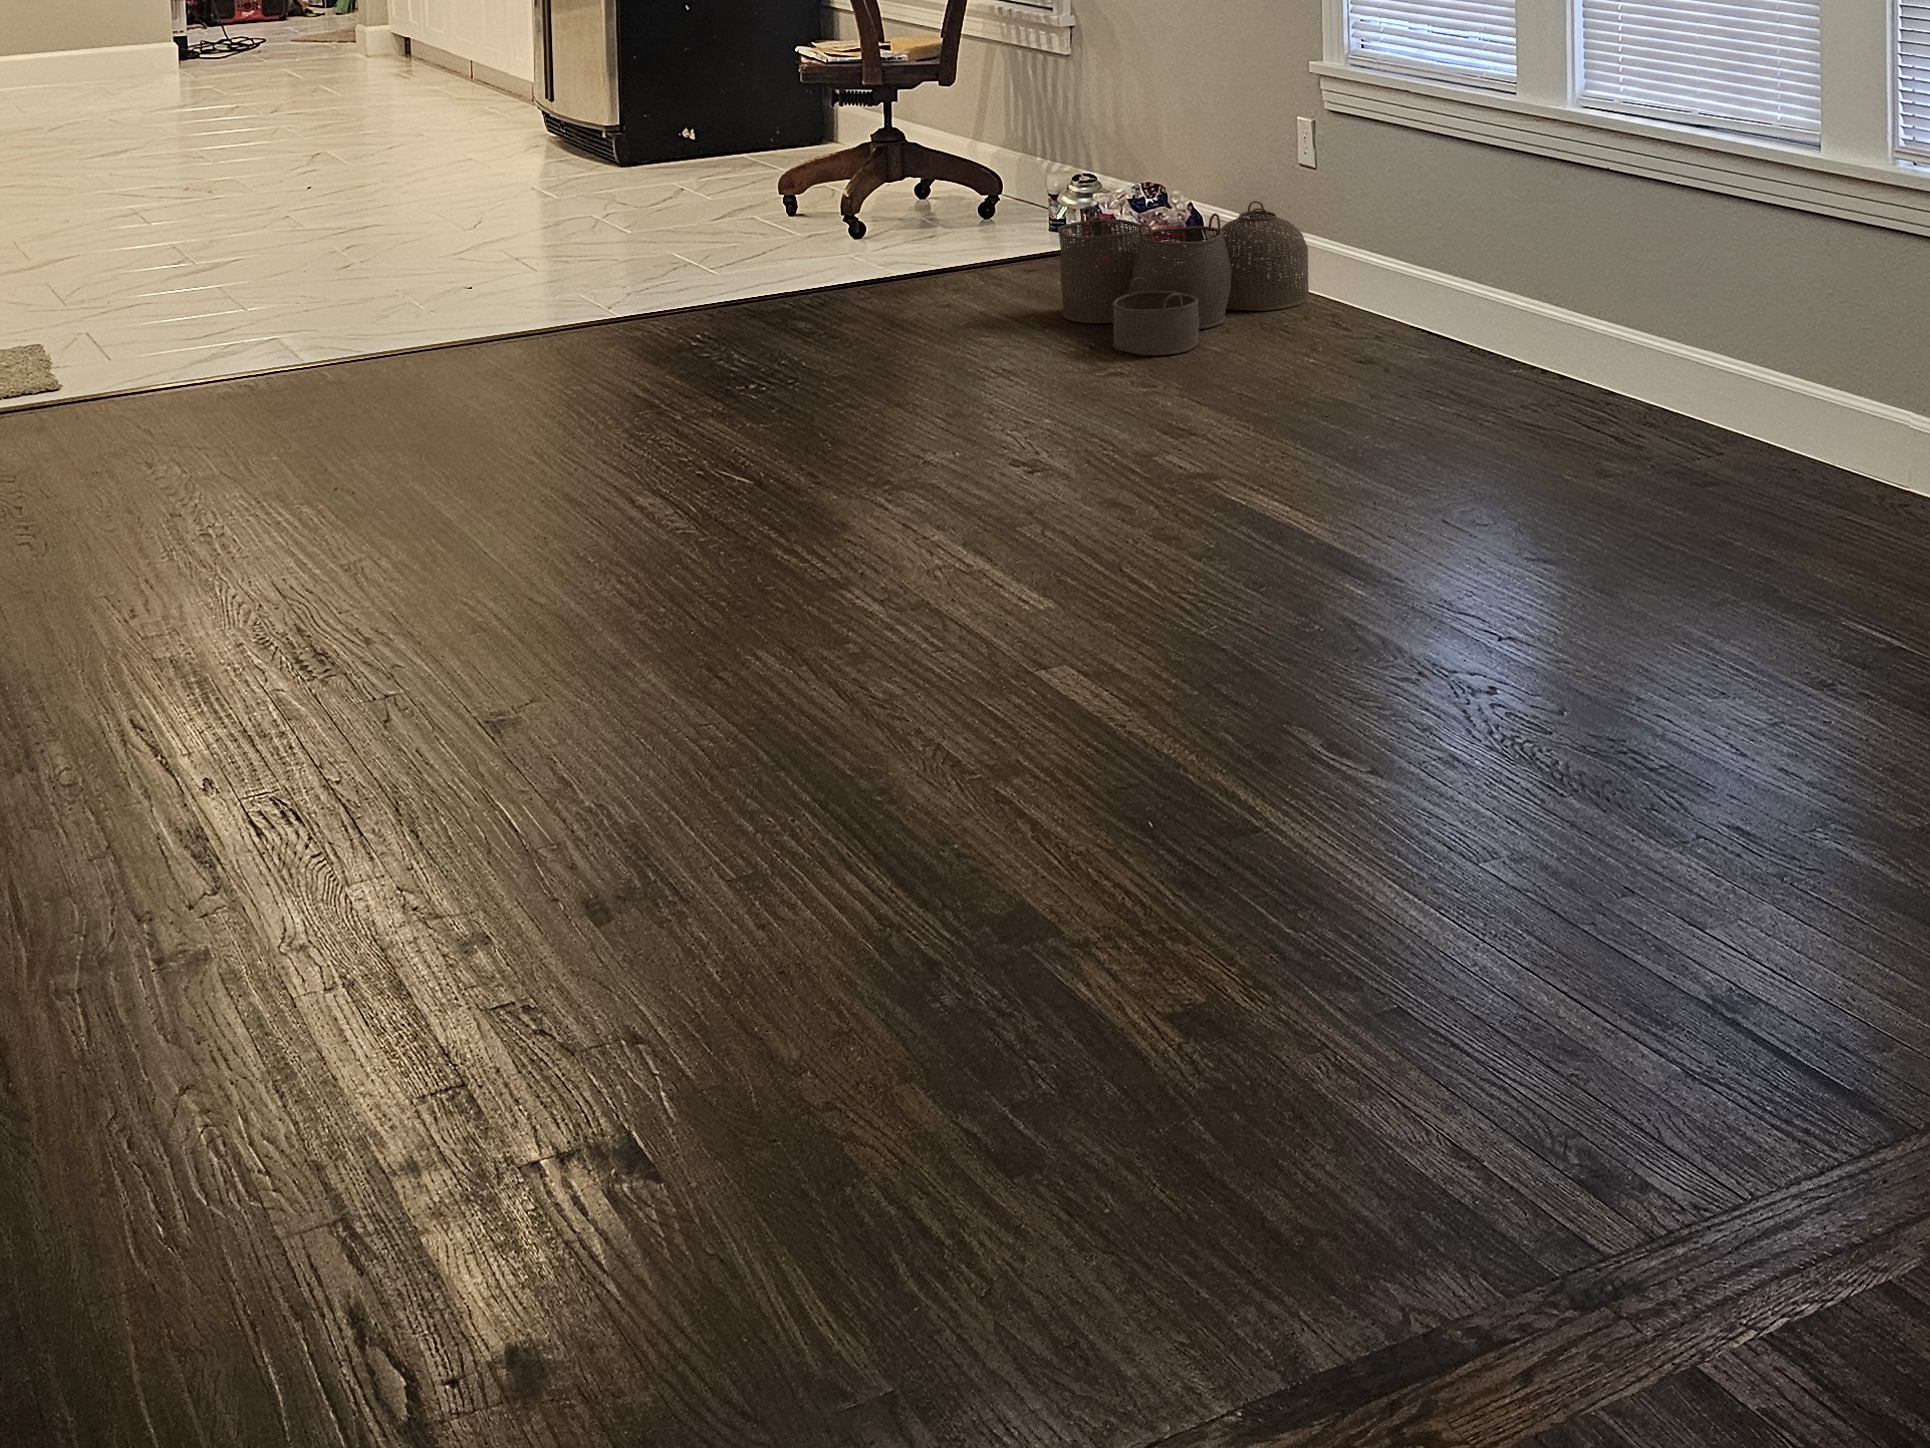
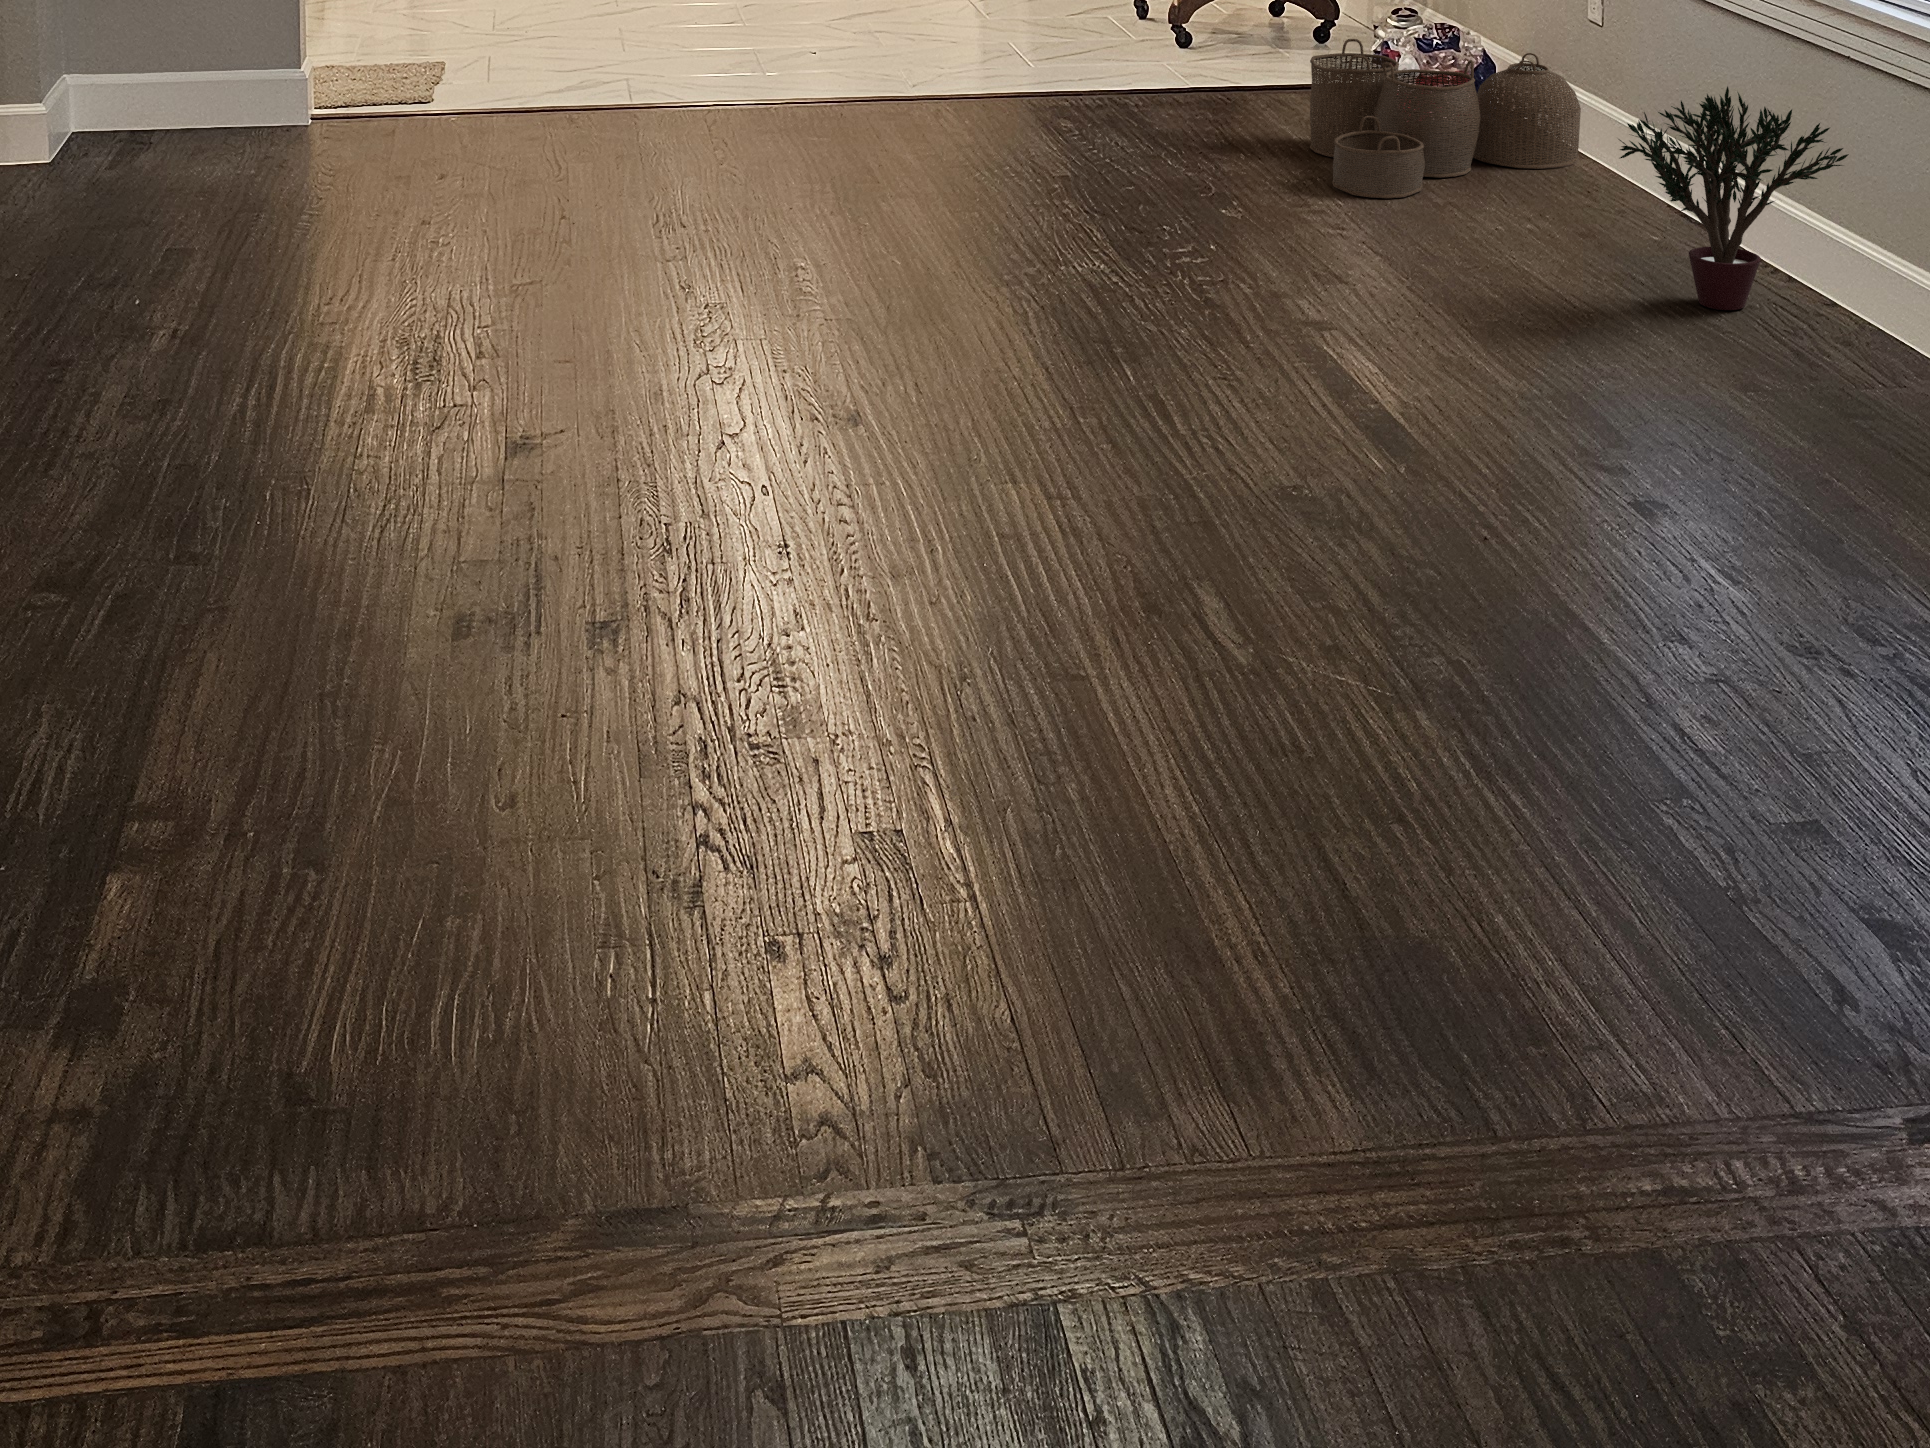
potted plant: none [1432,205,1636,410] -> present [1619,87,1849,310]

